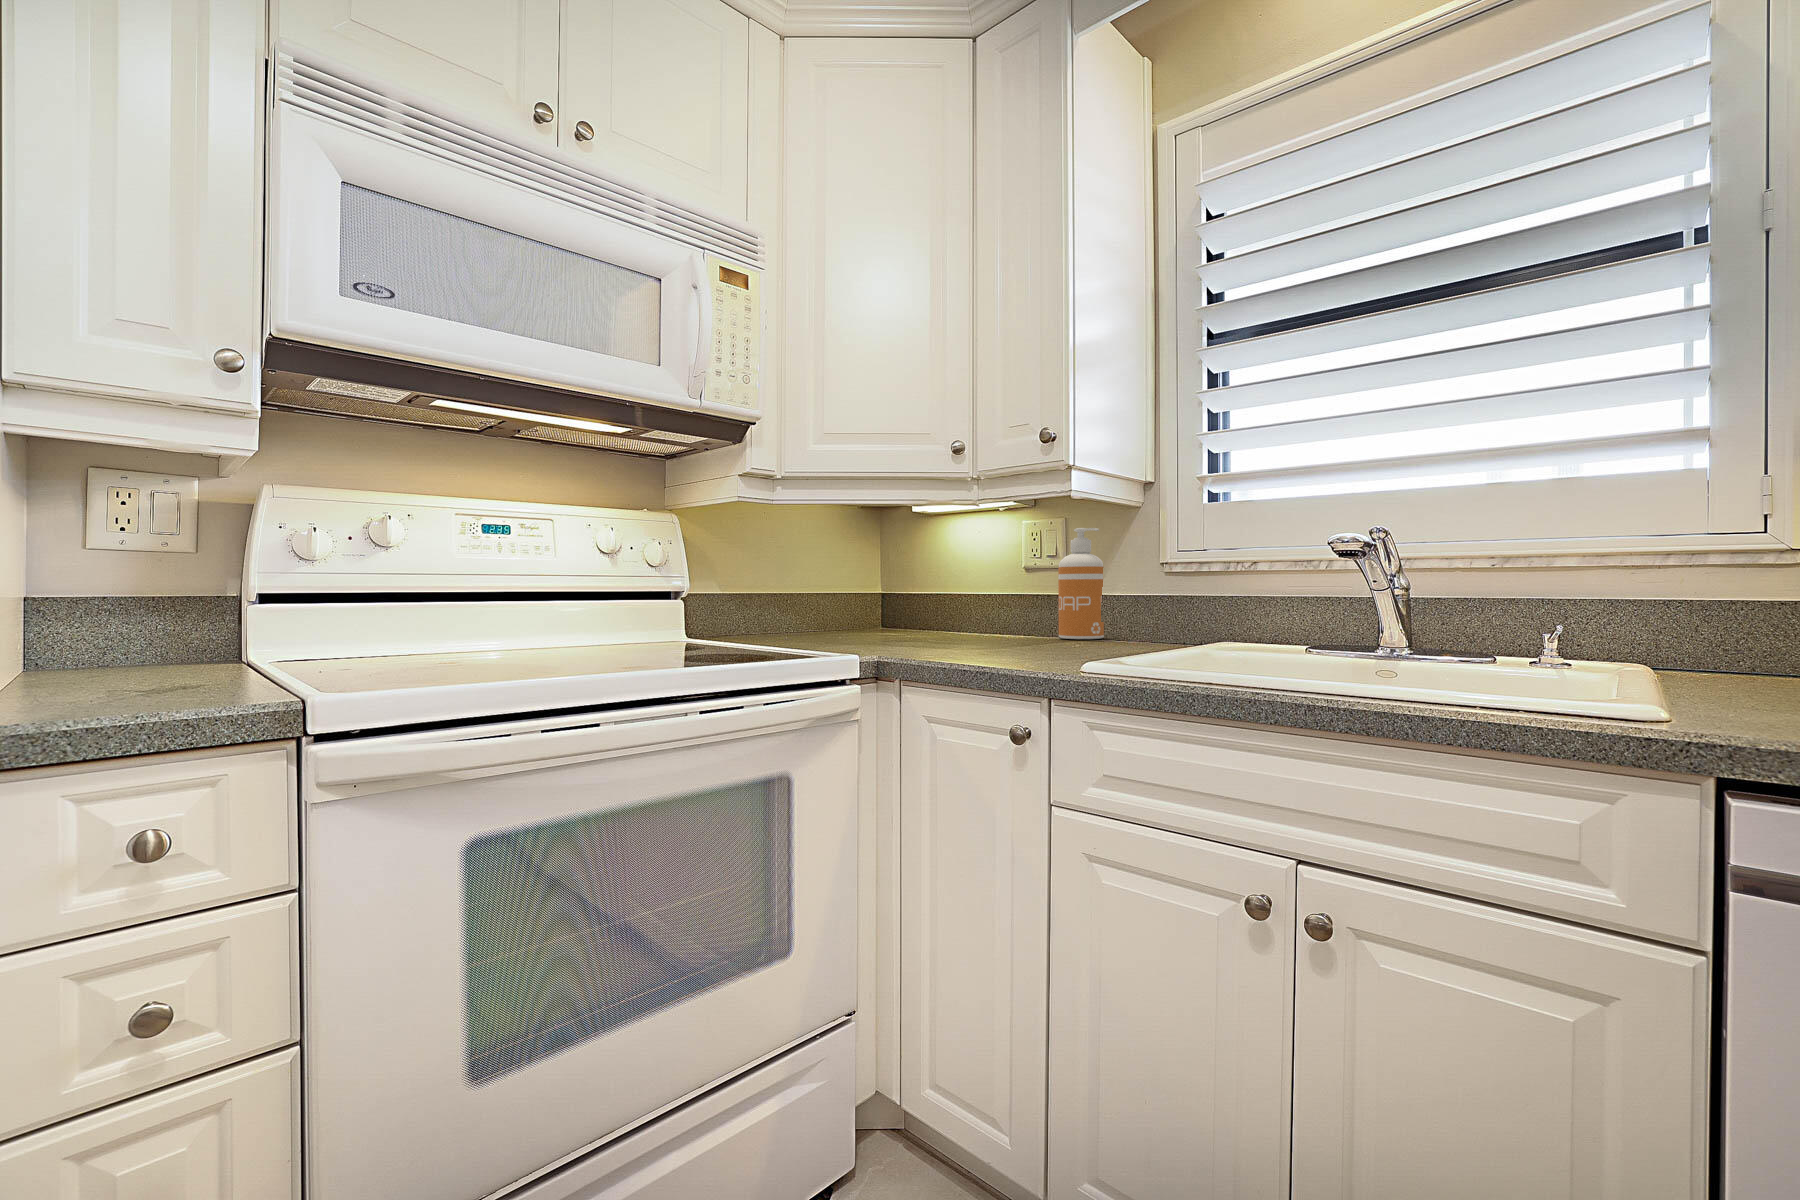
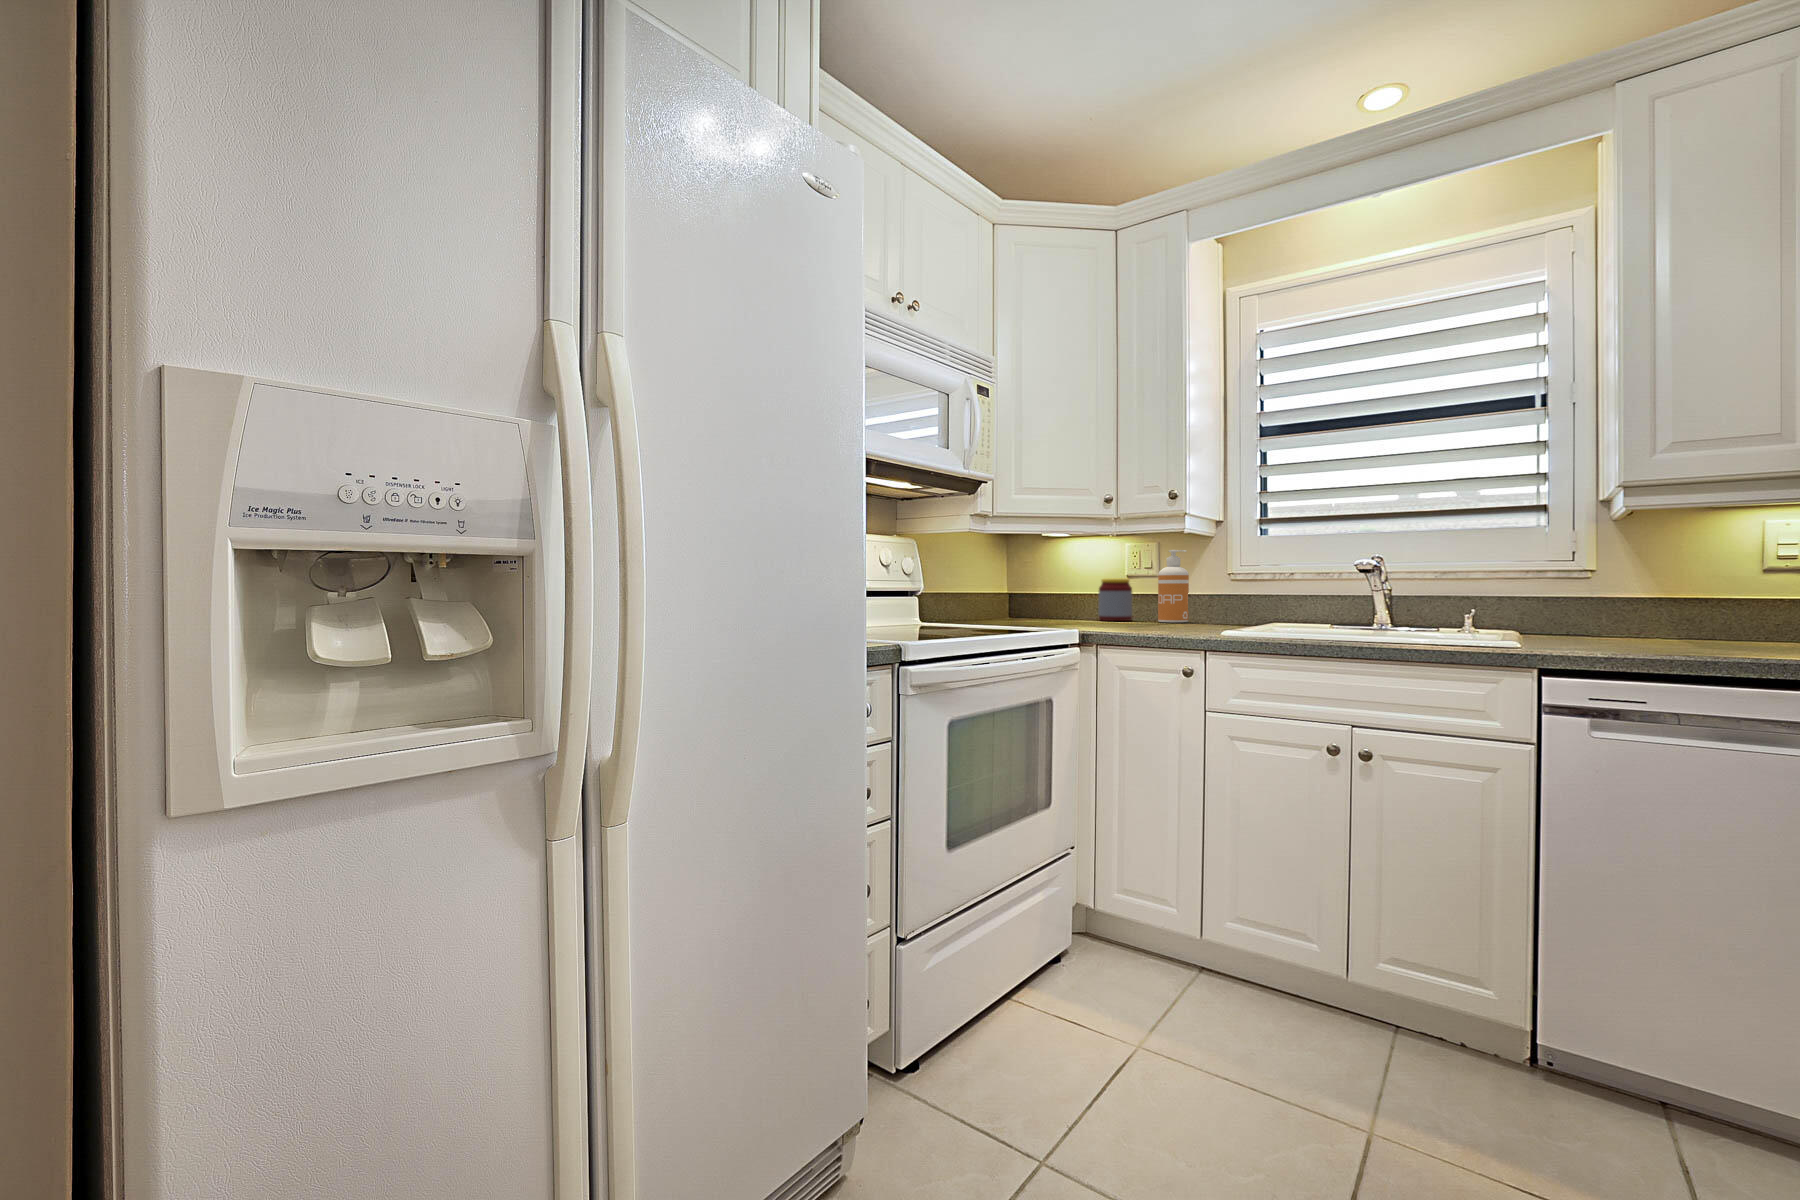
jar: none [978,572,1026,636] -> present [1099,578,1132,621]

